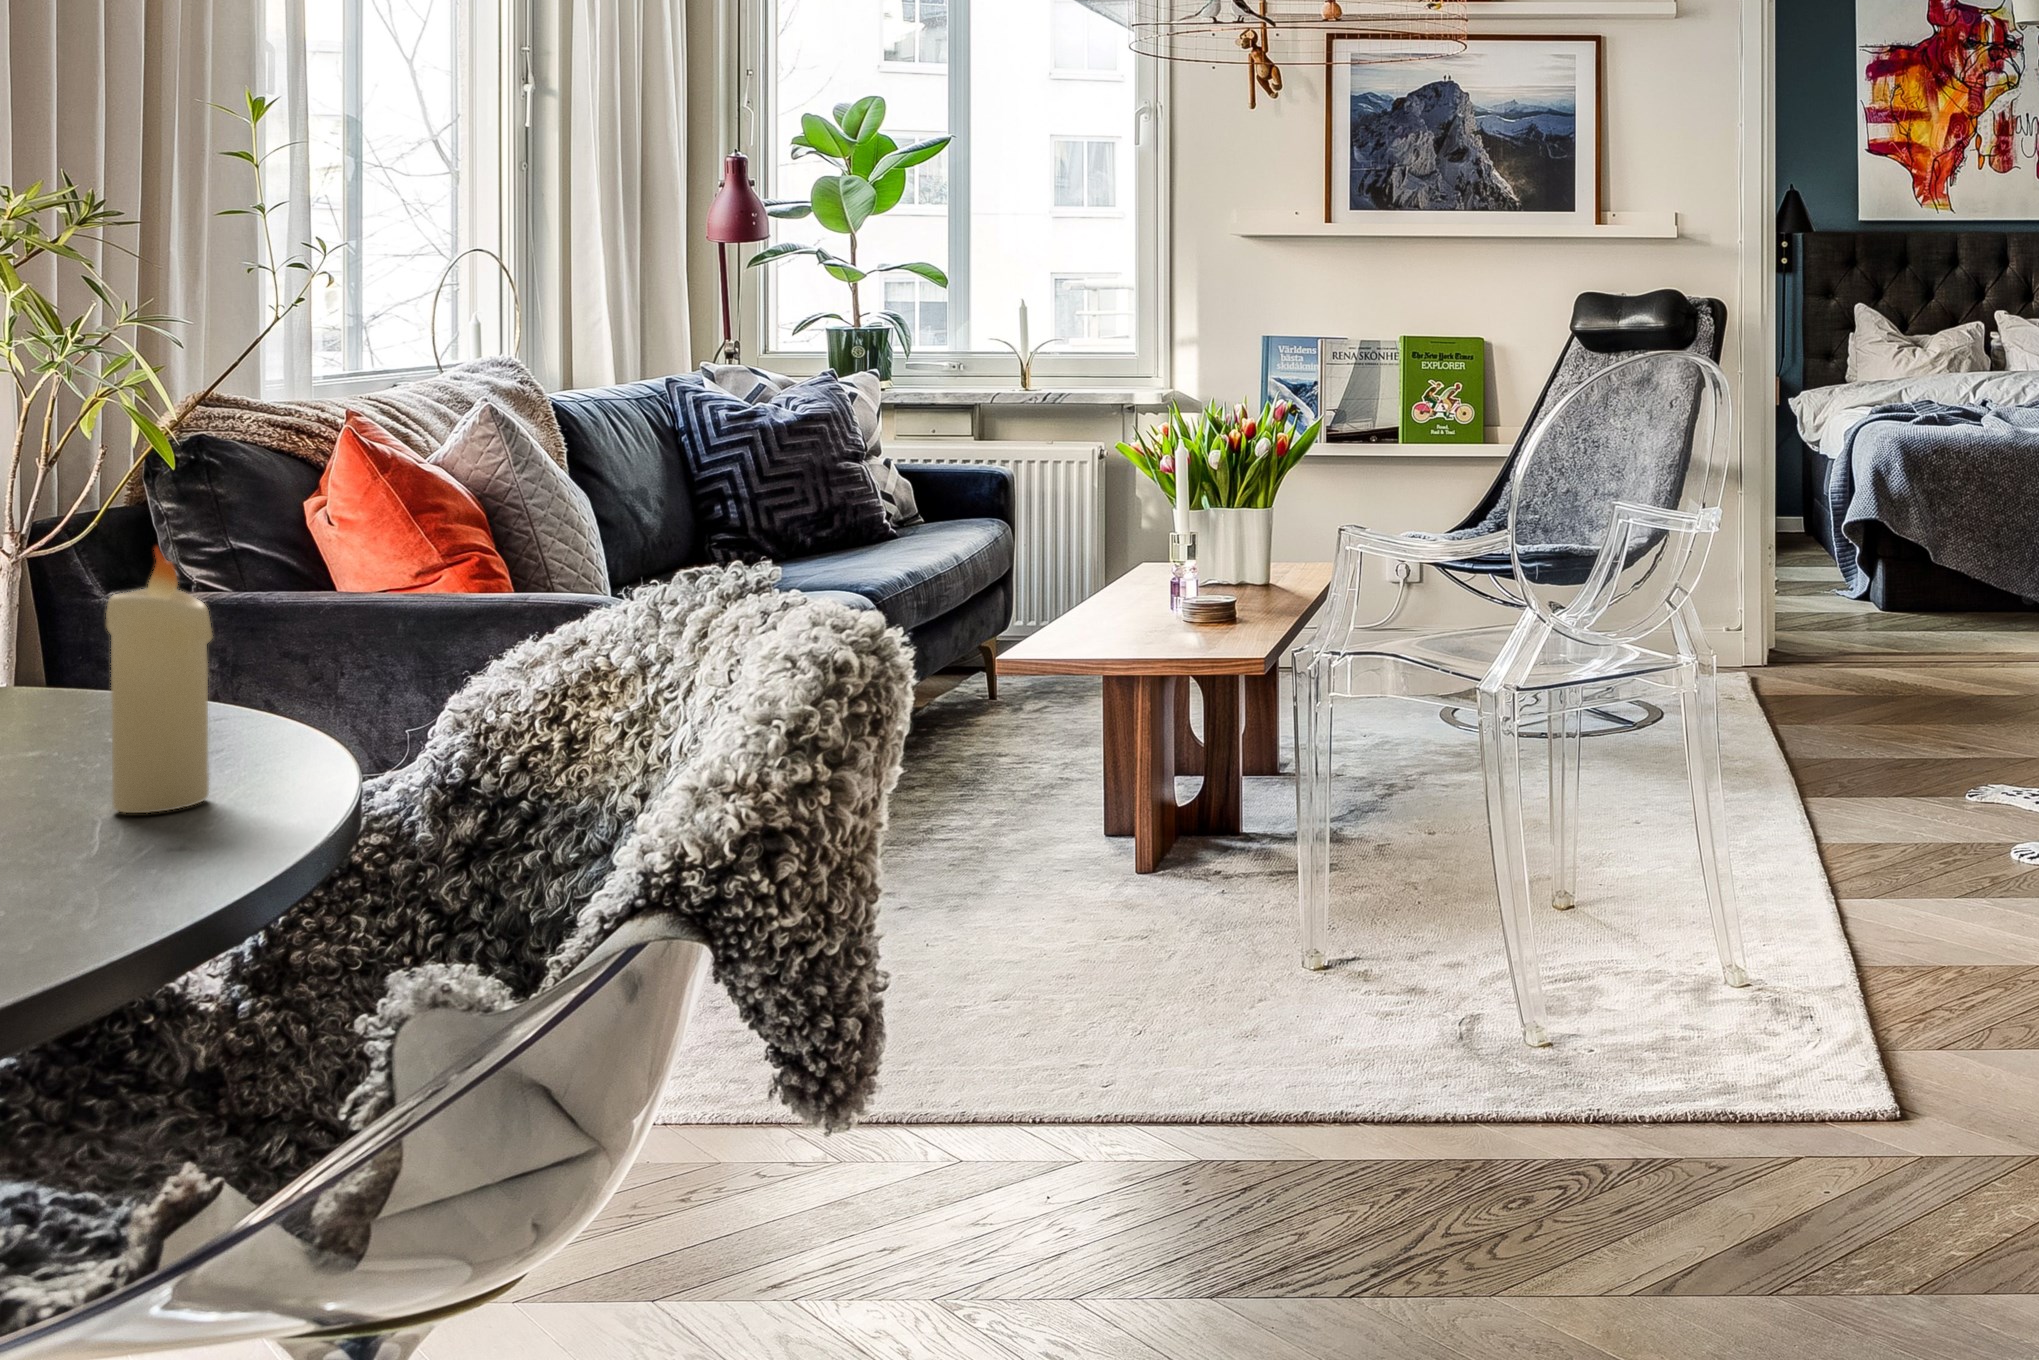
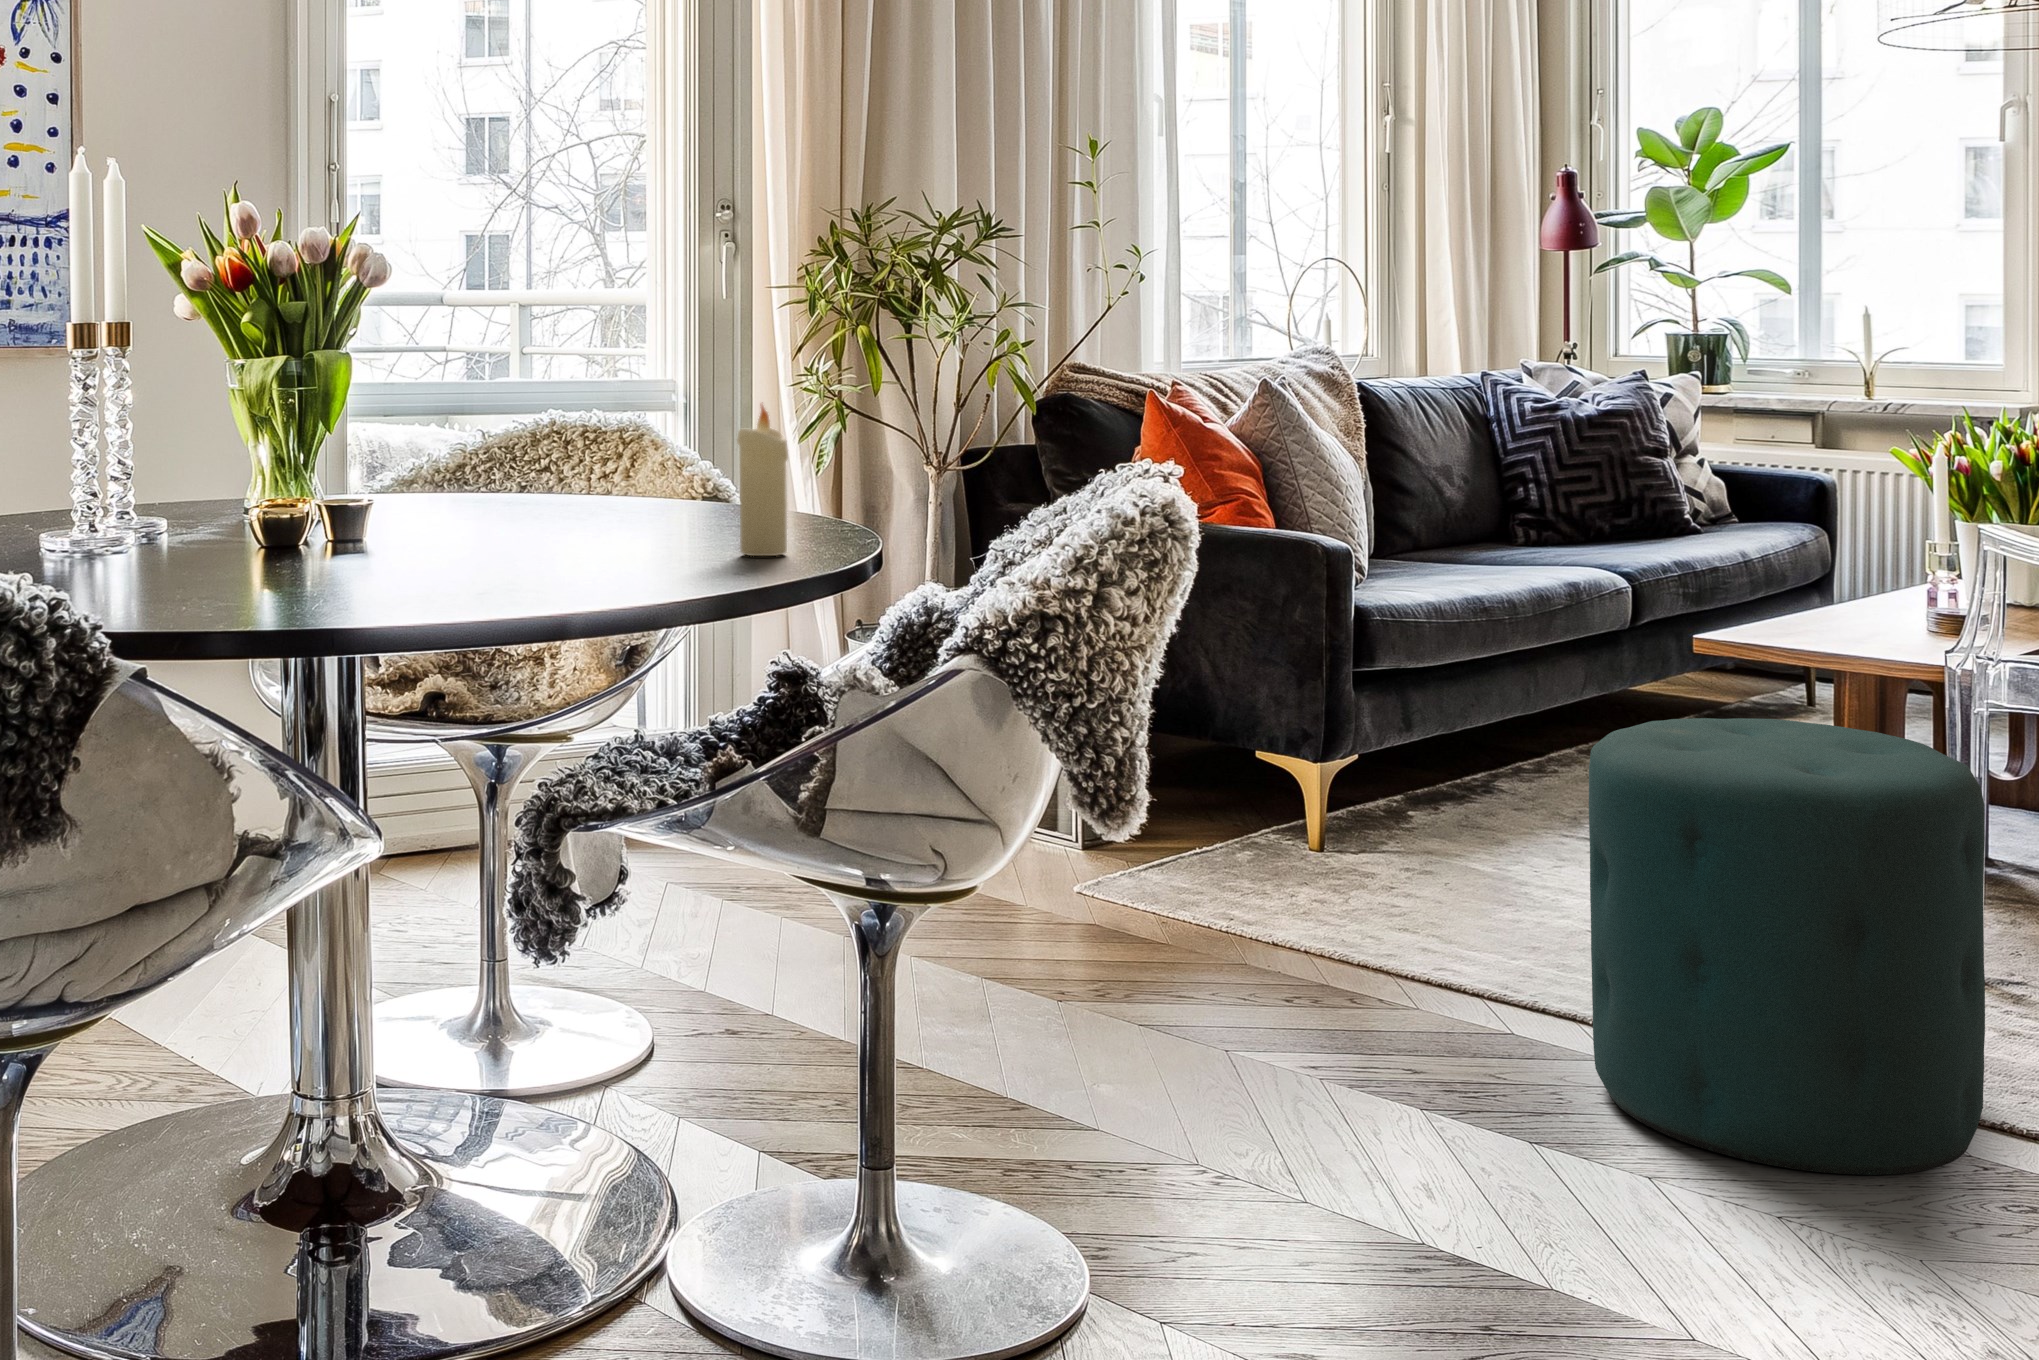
ottoman: none [1058,743,1419,1220] -> present [1589,718,1985,1175]

